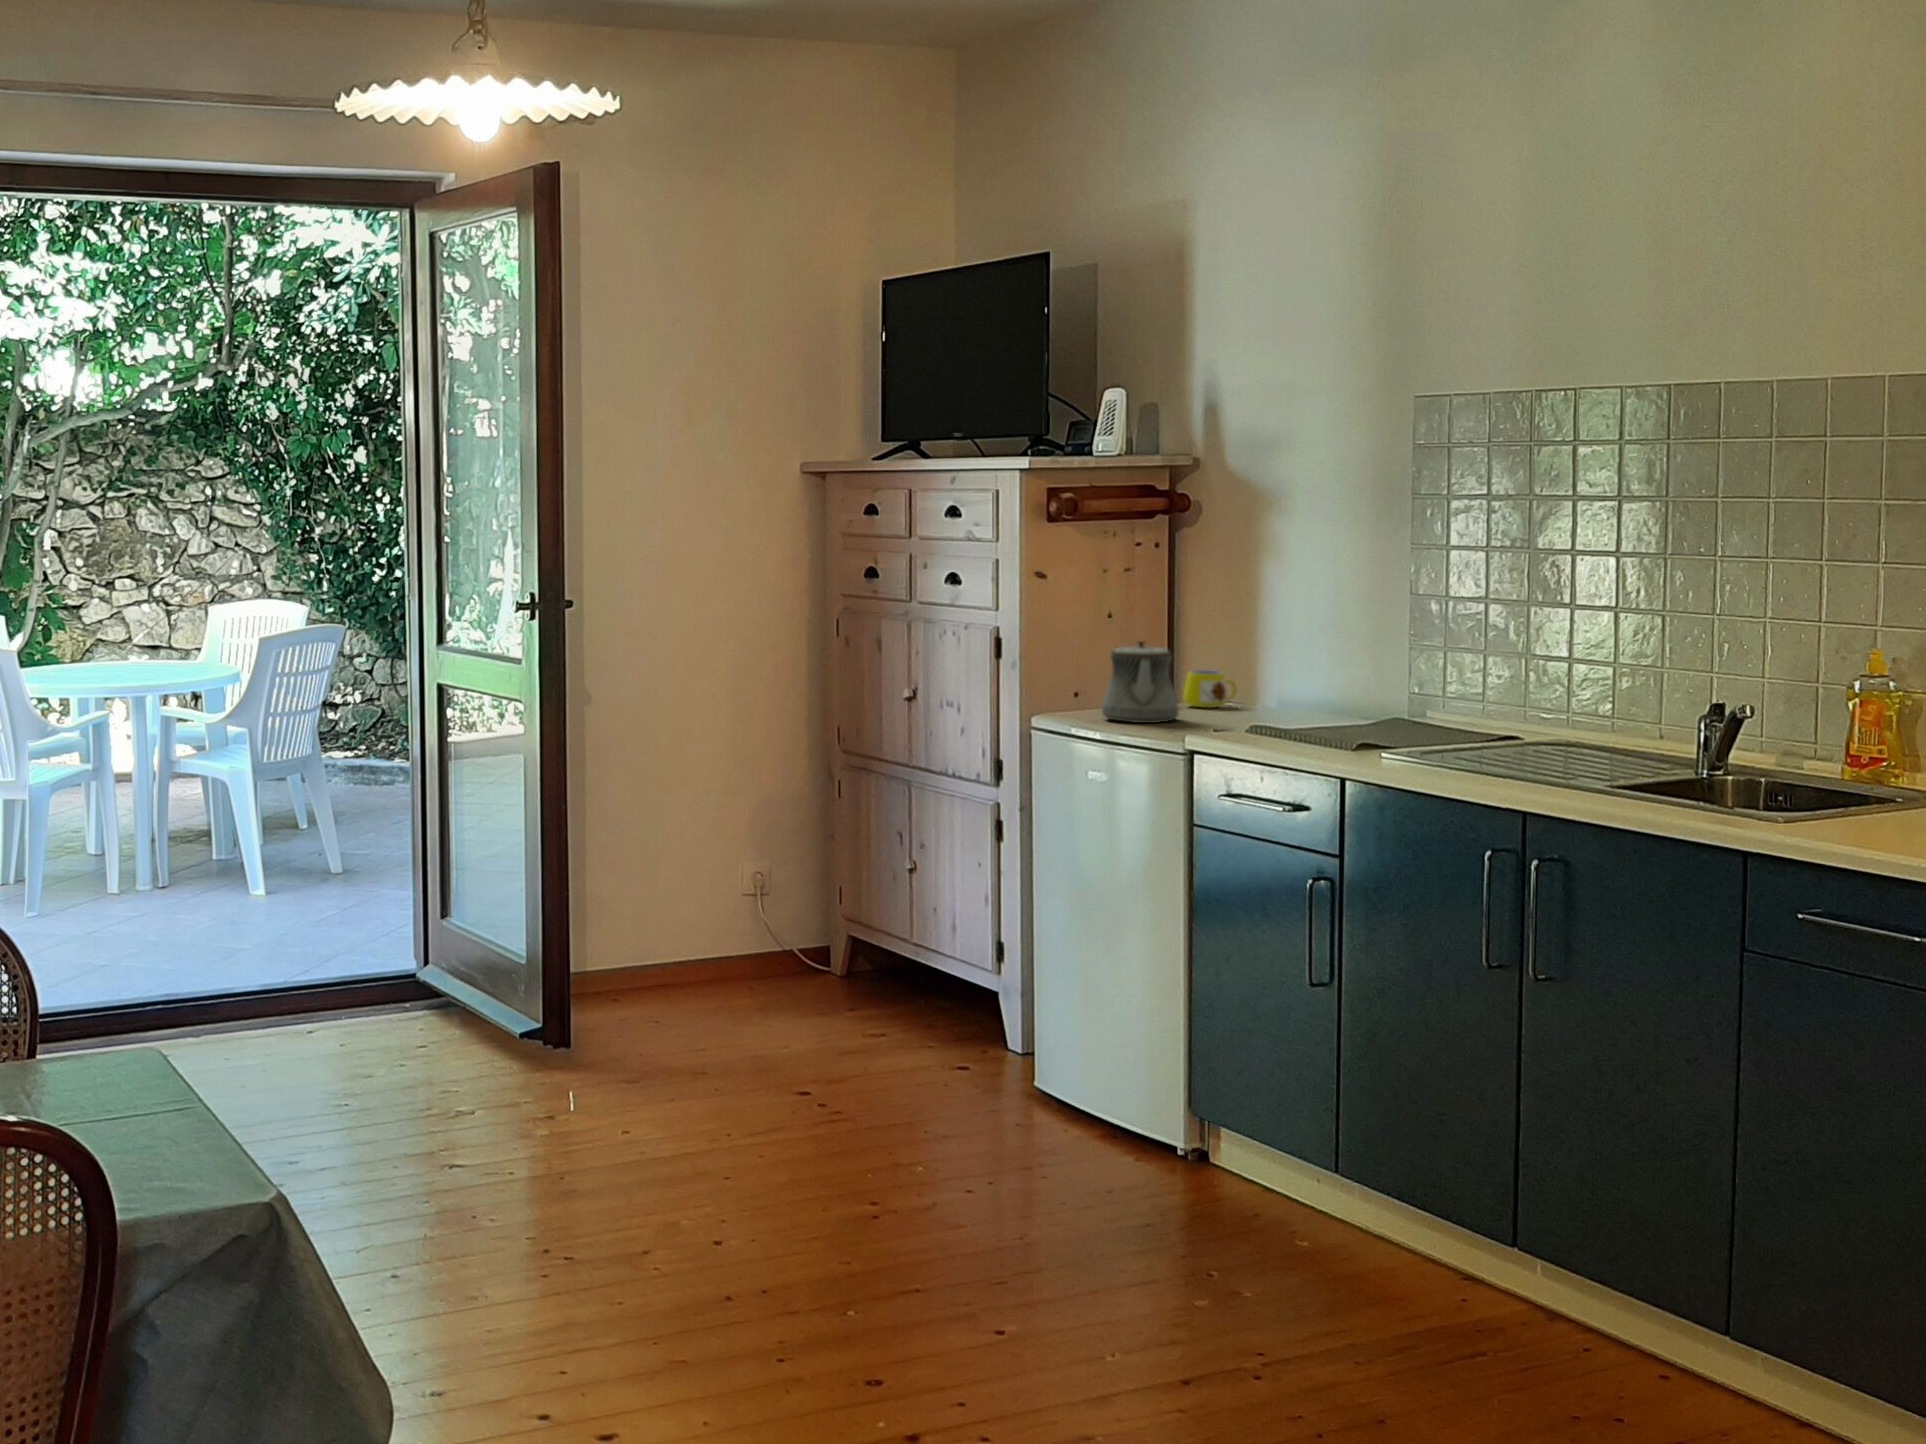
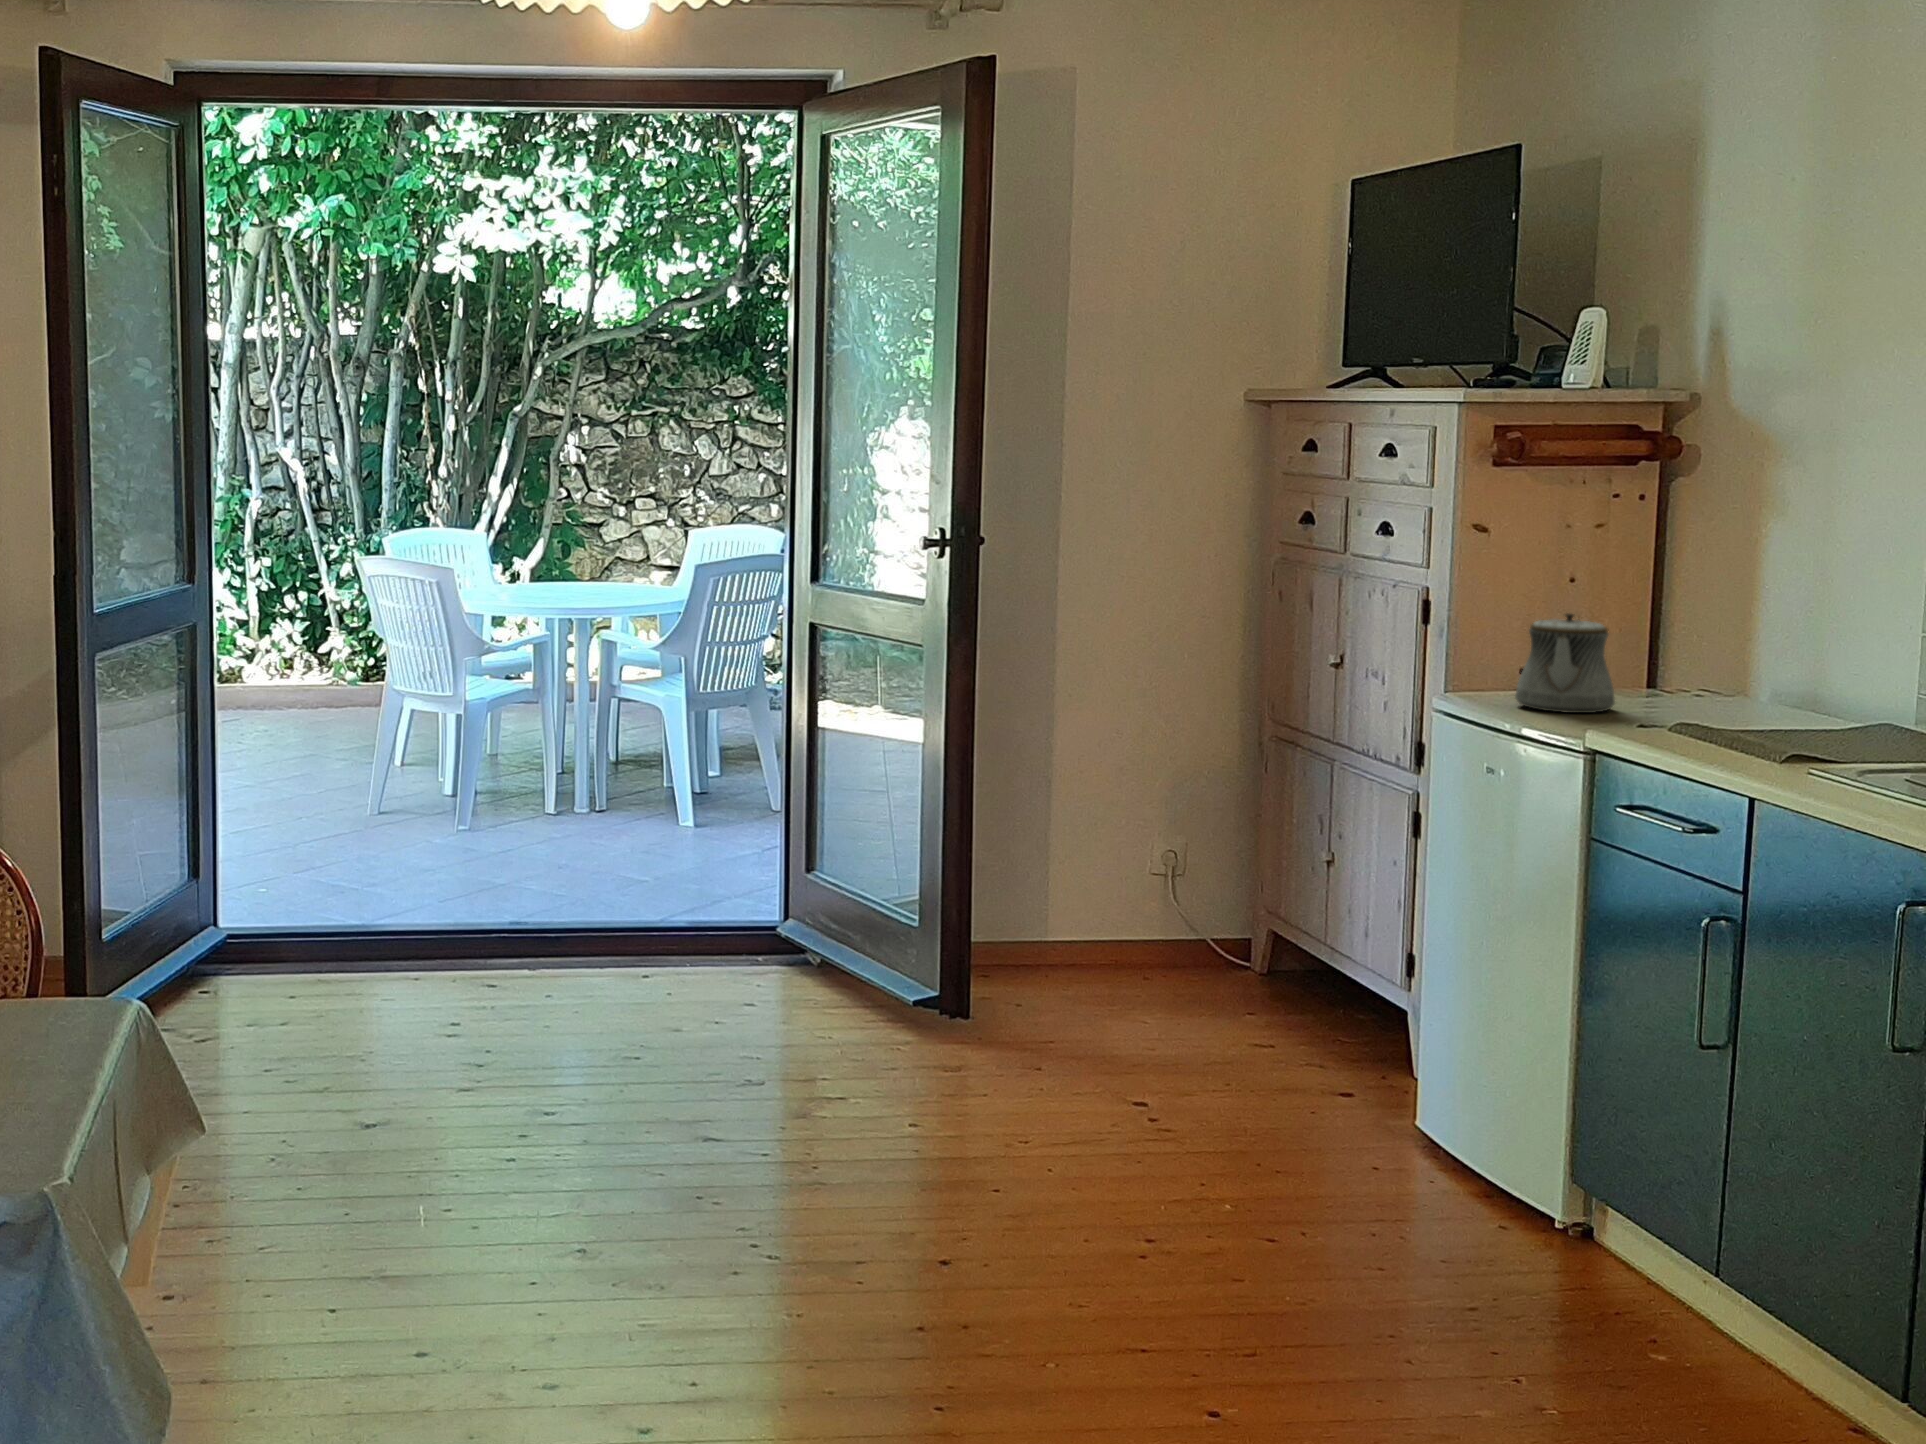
mug: present [1184,671,1239,708] -> none [1650,652,1724,699]

